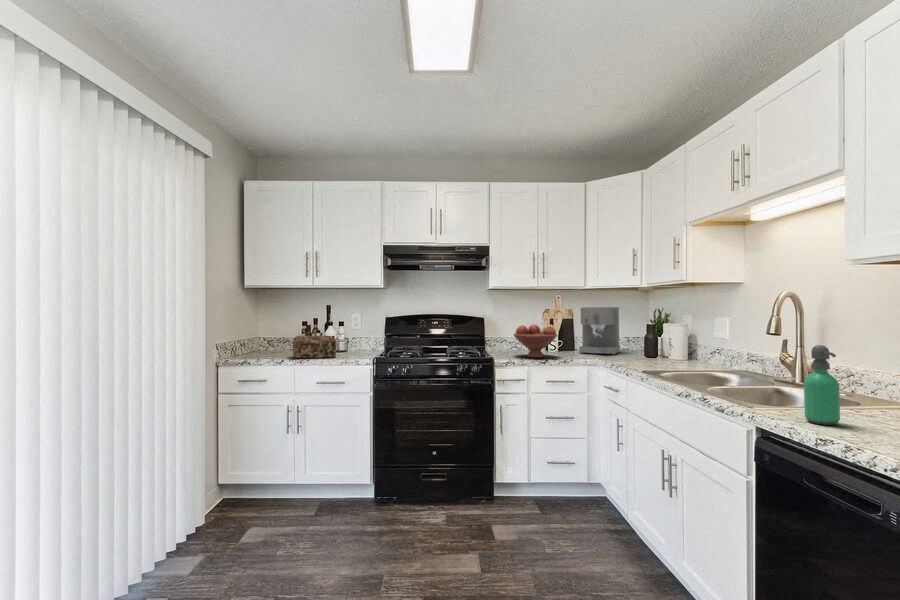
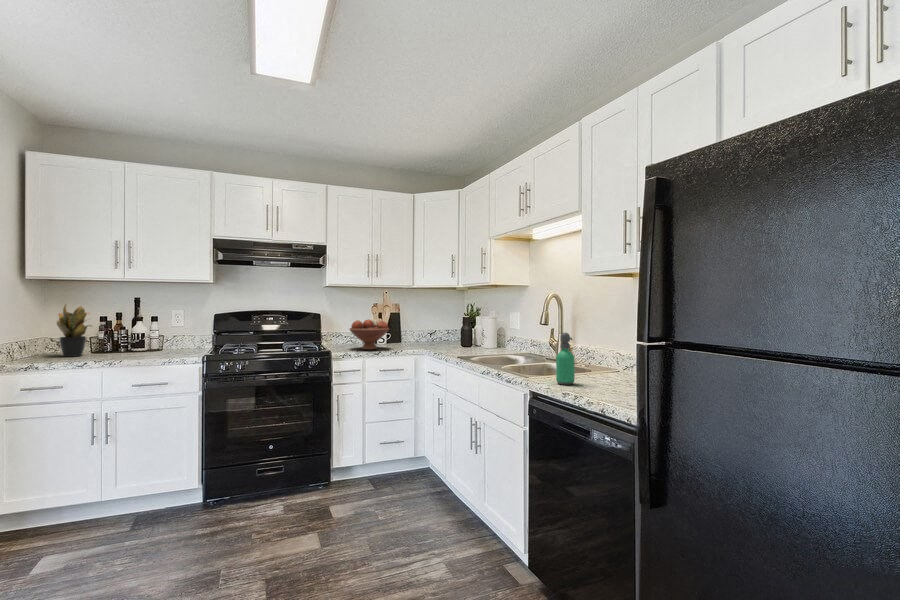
potted plant: none [266,306,298,354] -> present [57,304,92,357]
coffee maker: present [580,307,619,355] -> none [408,304,440,345]
bread loaf: present [293,335,337,358] -> none [96,334,154,361]

